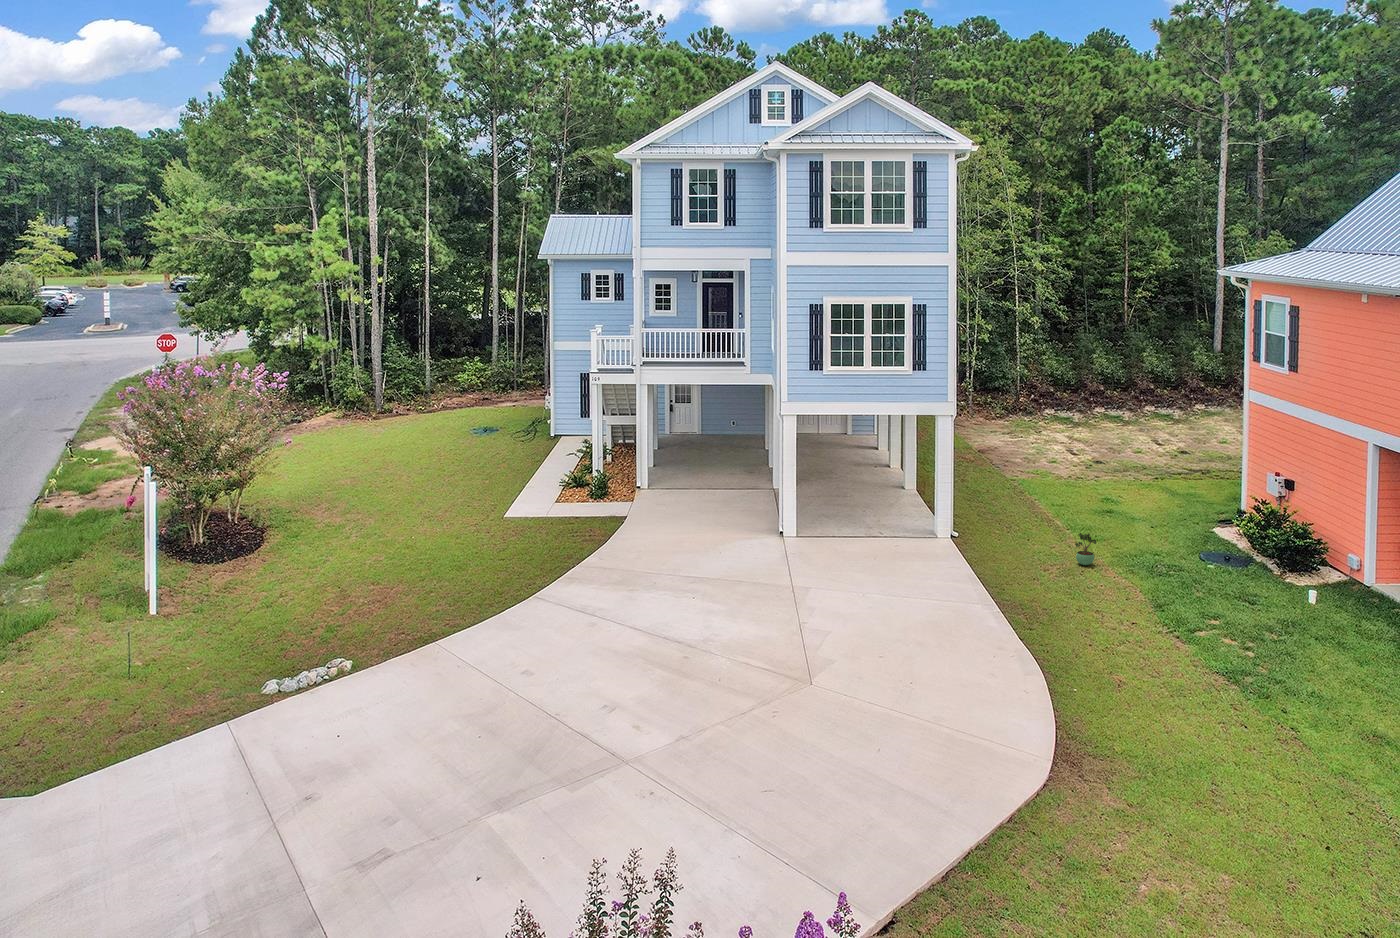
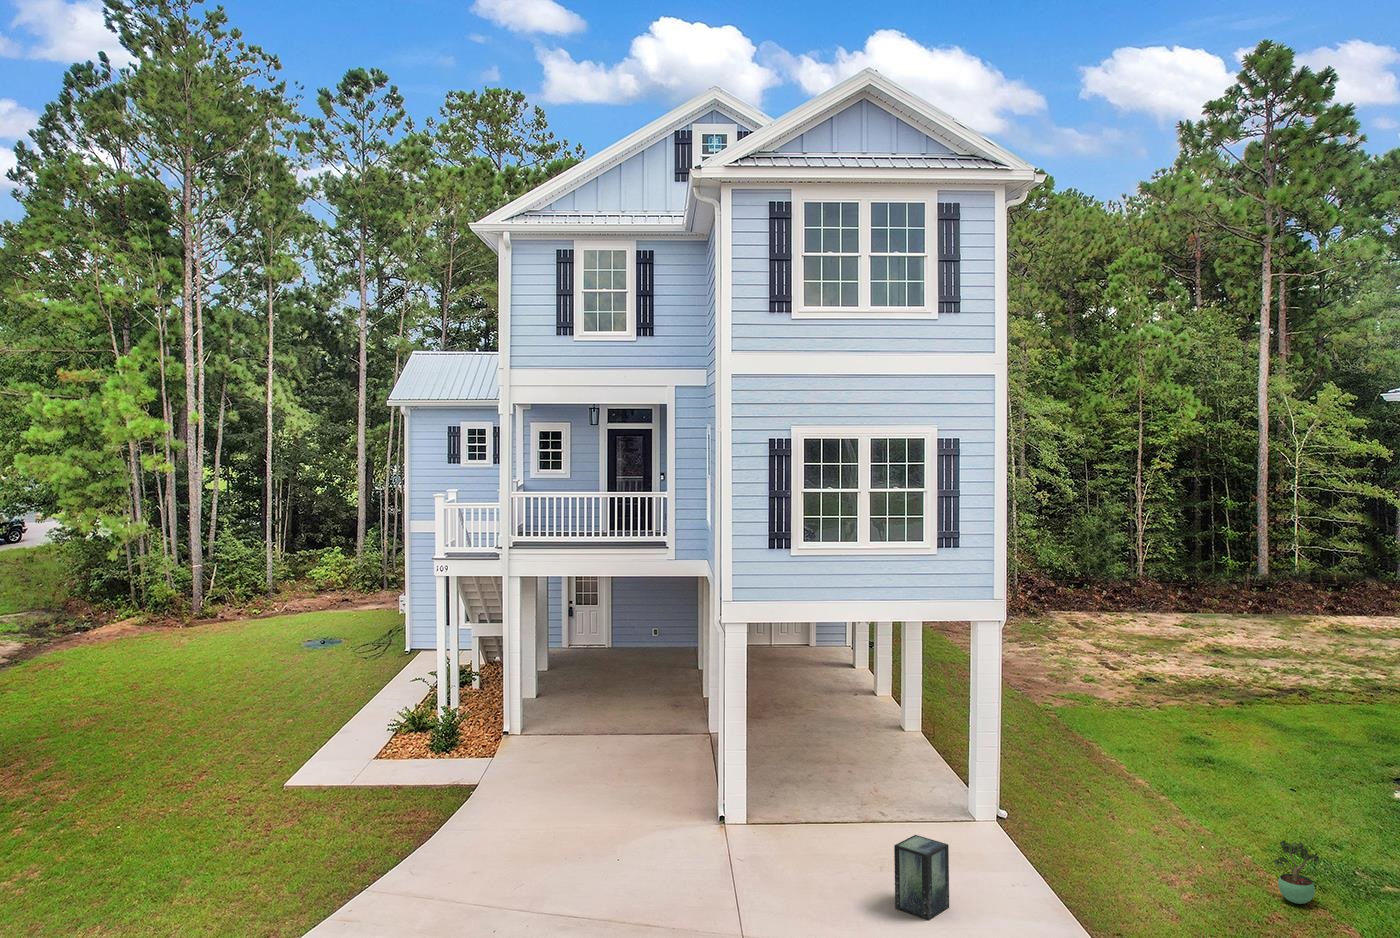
storage box: none [868,528,898,568] -> present [894,835,949,920]

